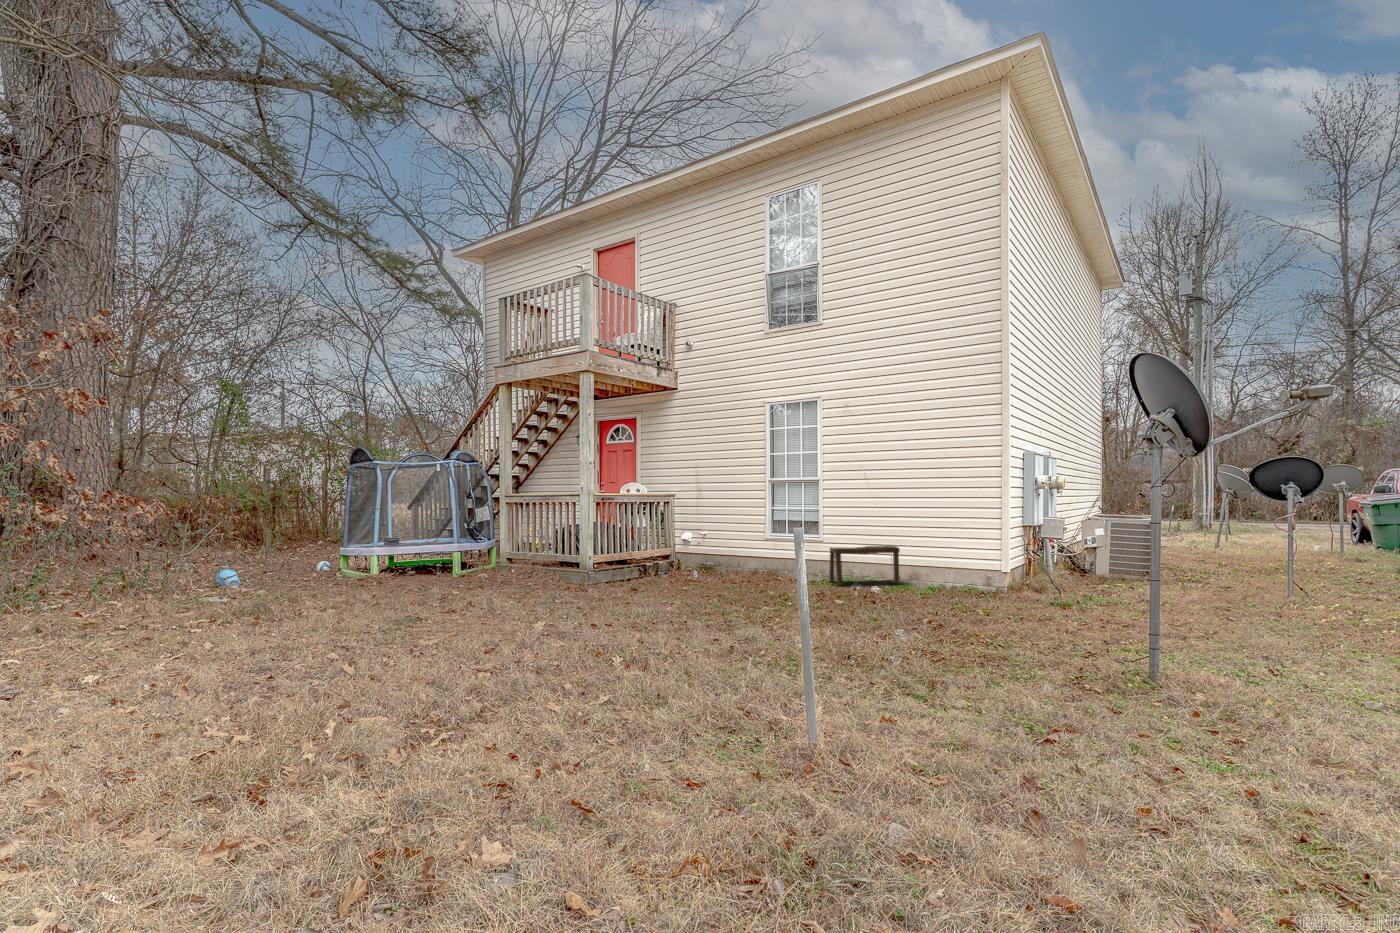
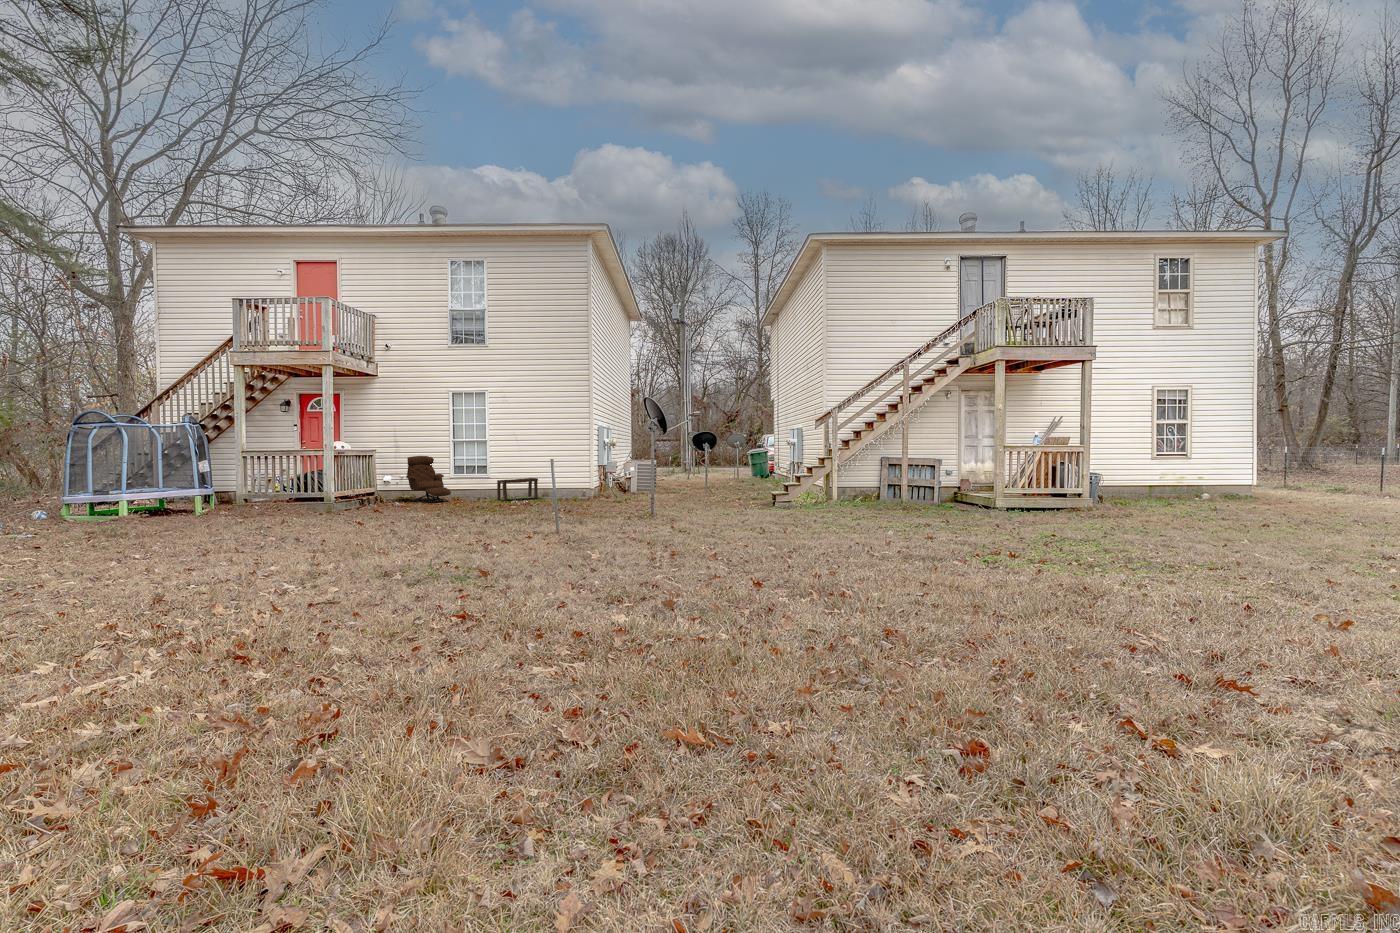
lounge chair: none [702,504,758,580] -> present [406,456,451,503]

